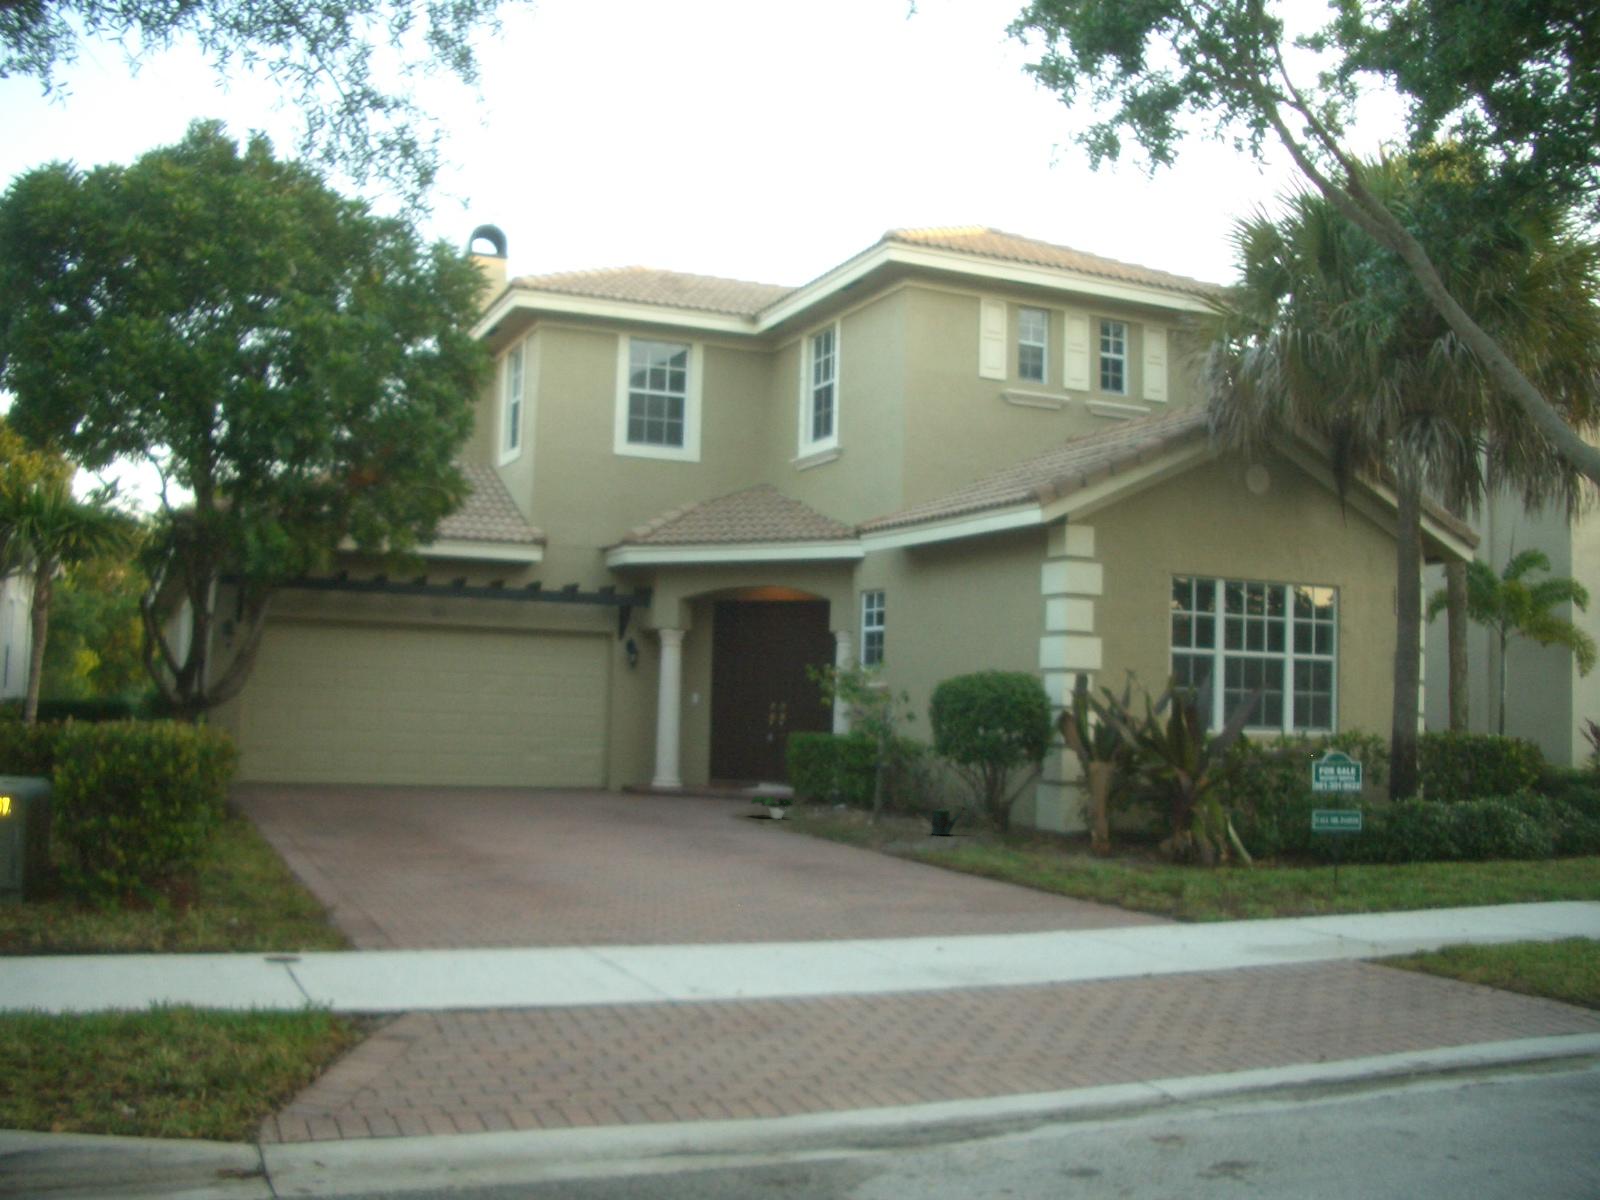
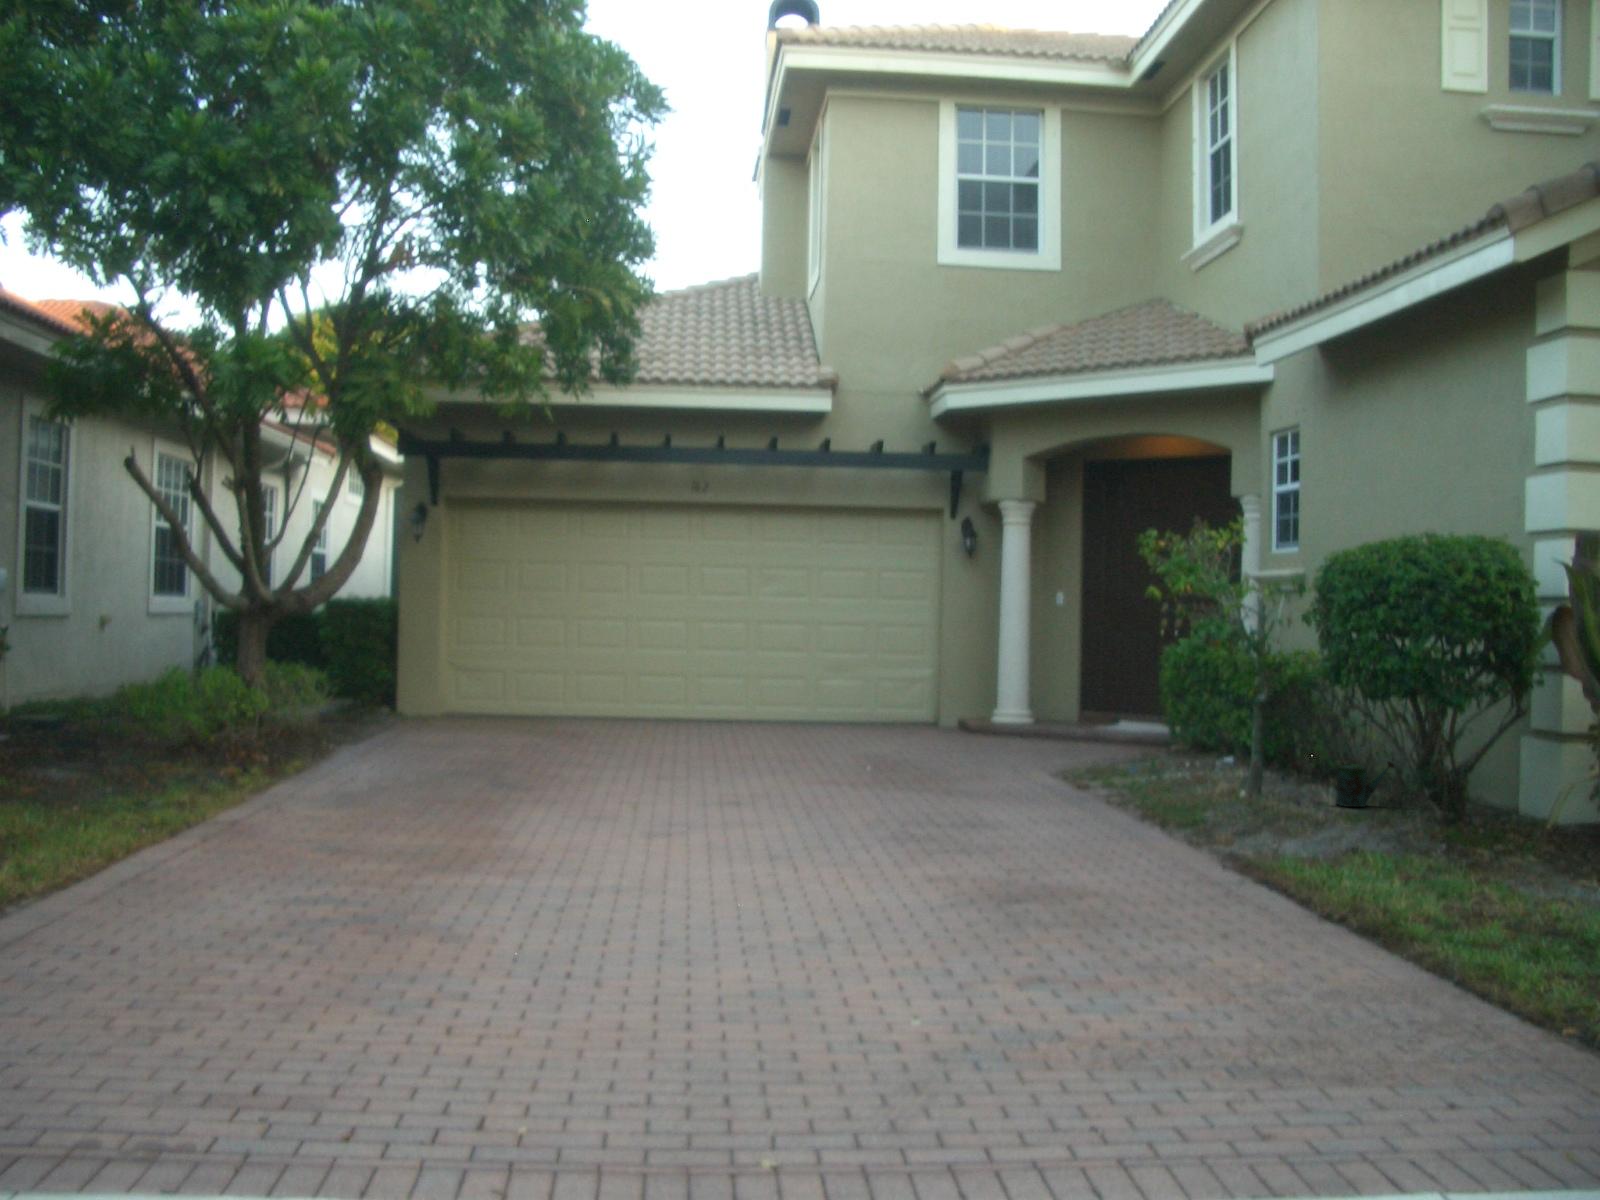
potted plant: present [752,796,796,819] -> none [1098,728,1167,762]

